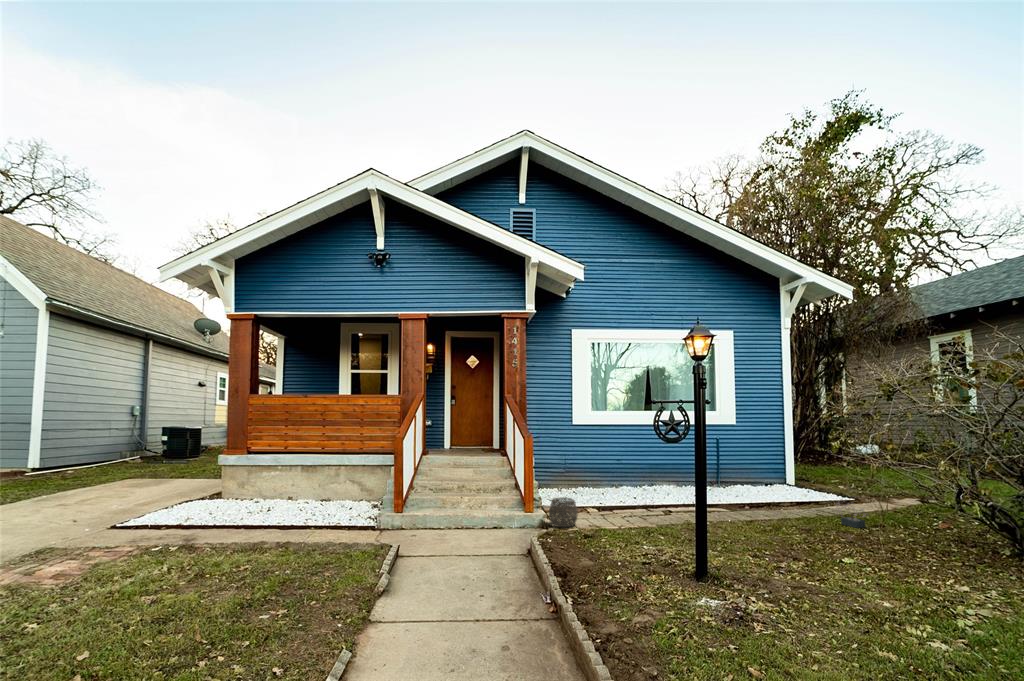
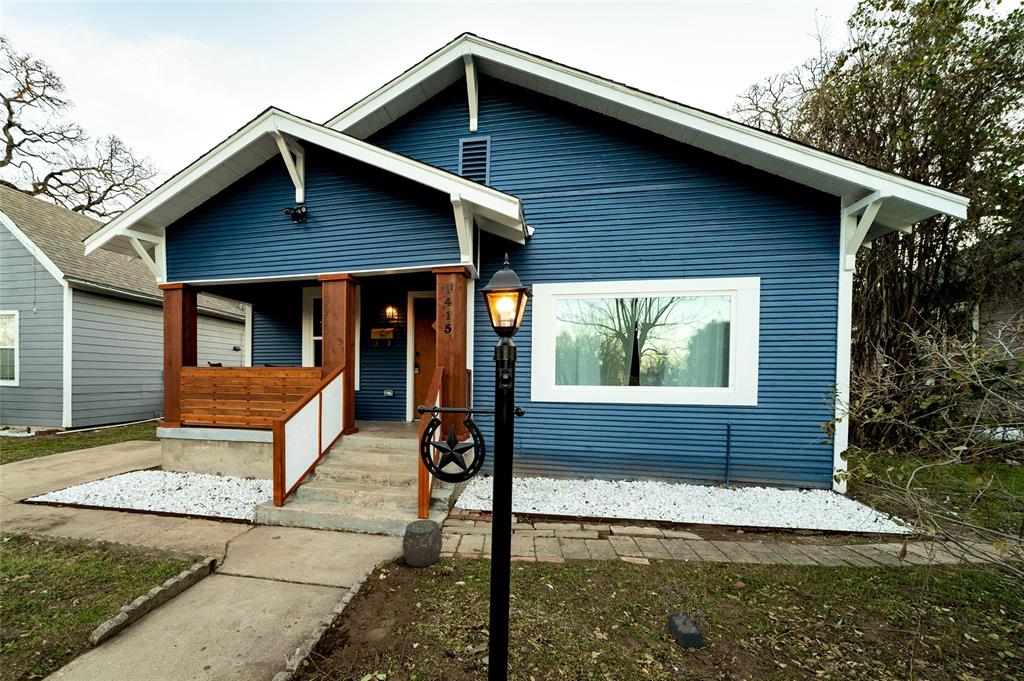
decorative plant: present [837,501,866,528] -> present [660,580,708,647]

